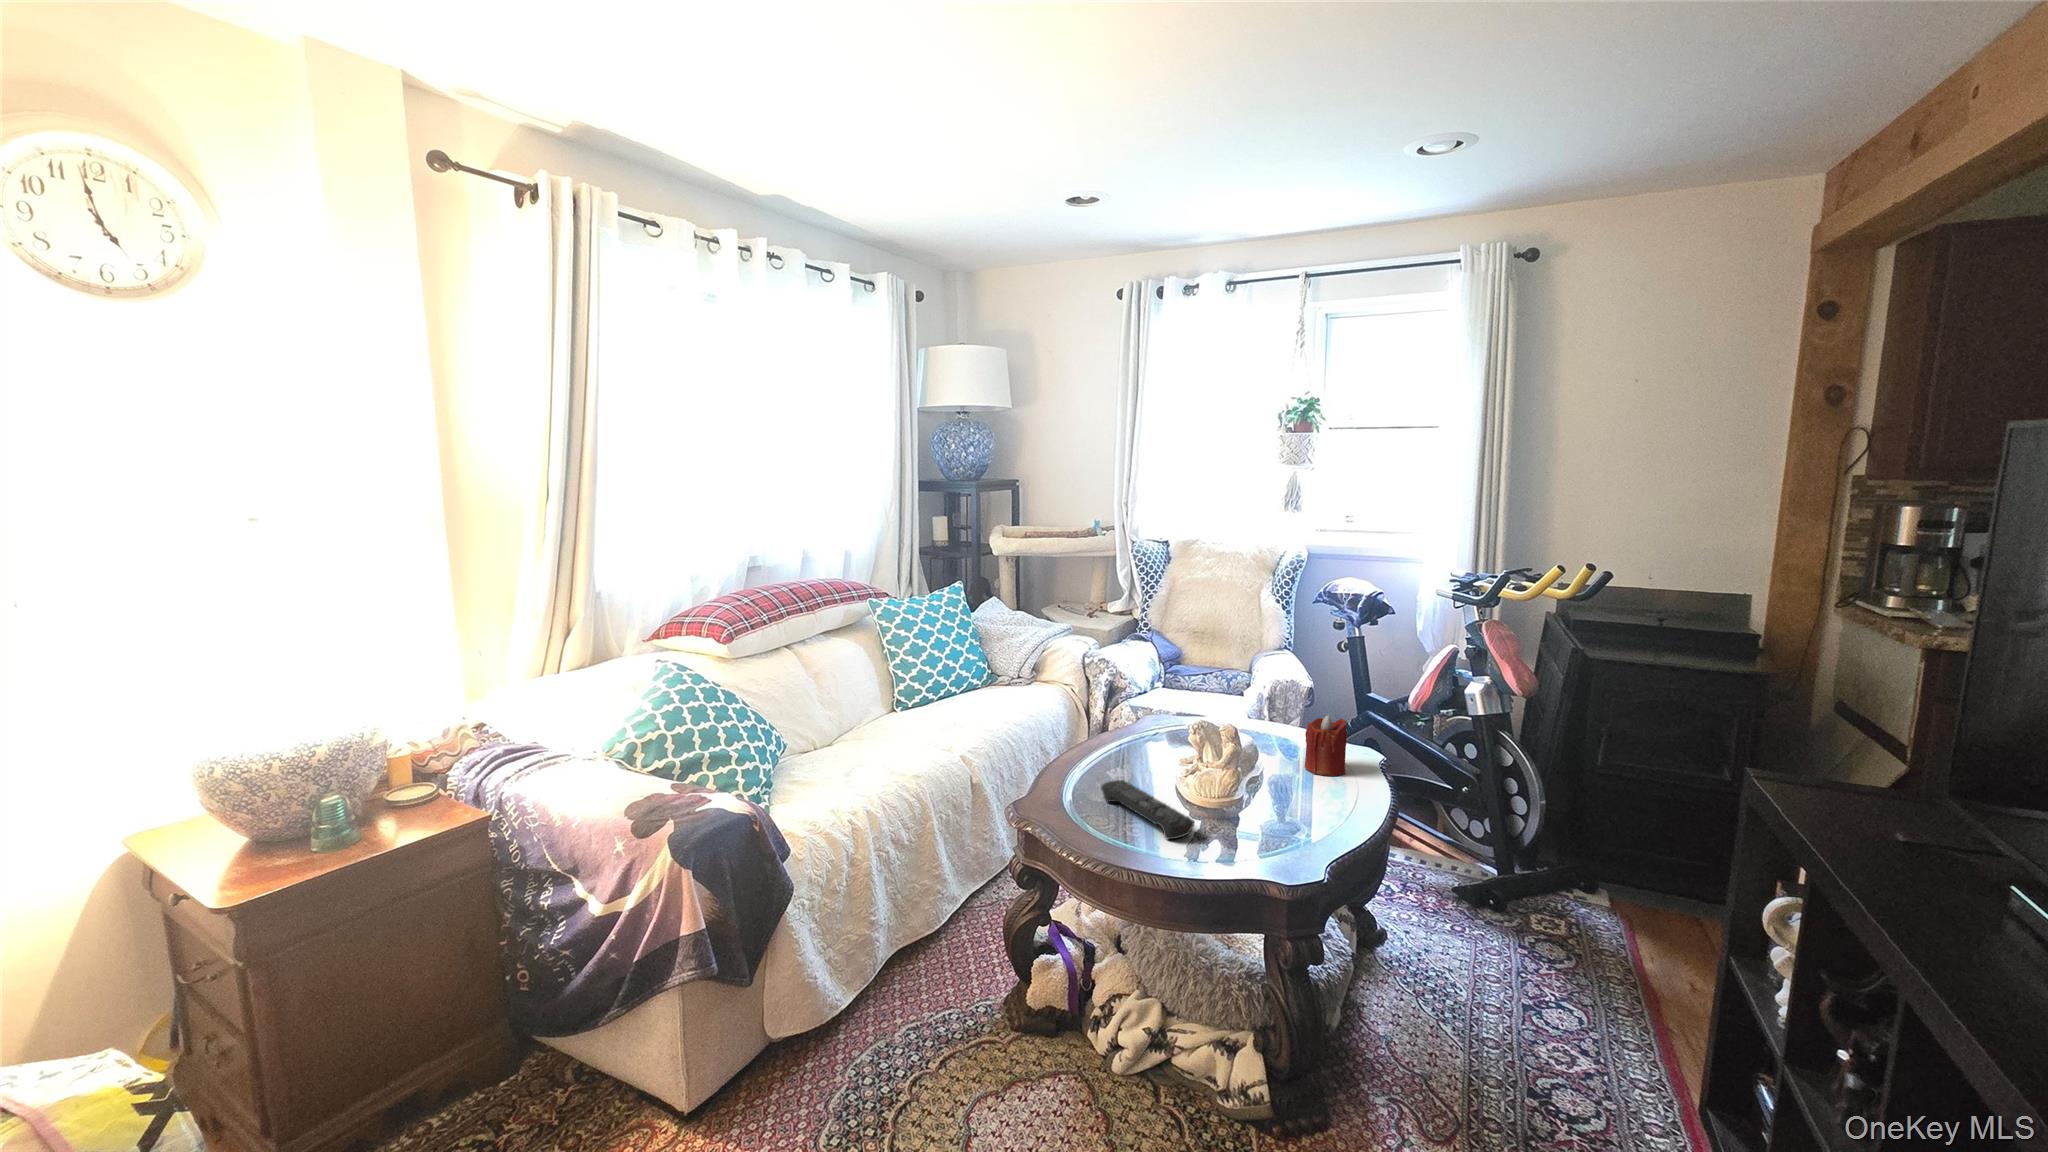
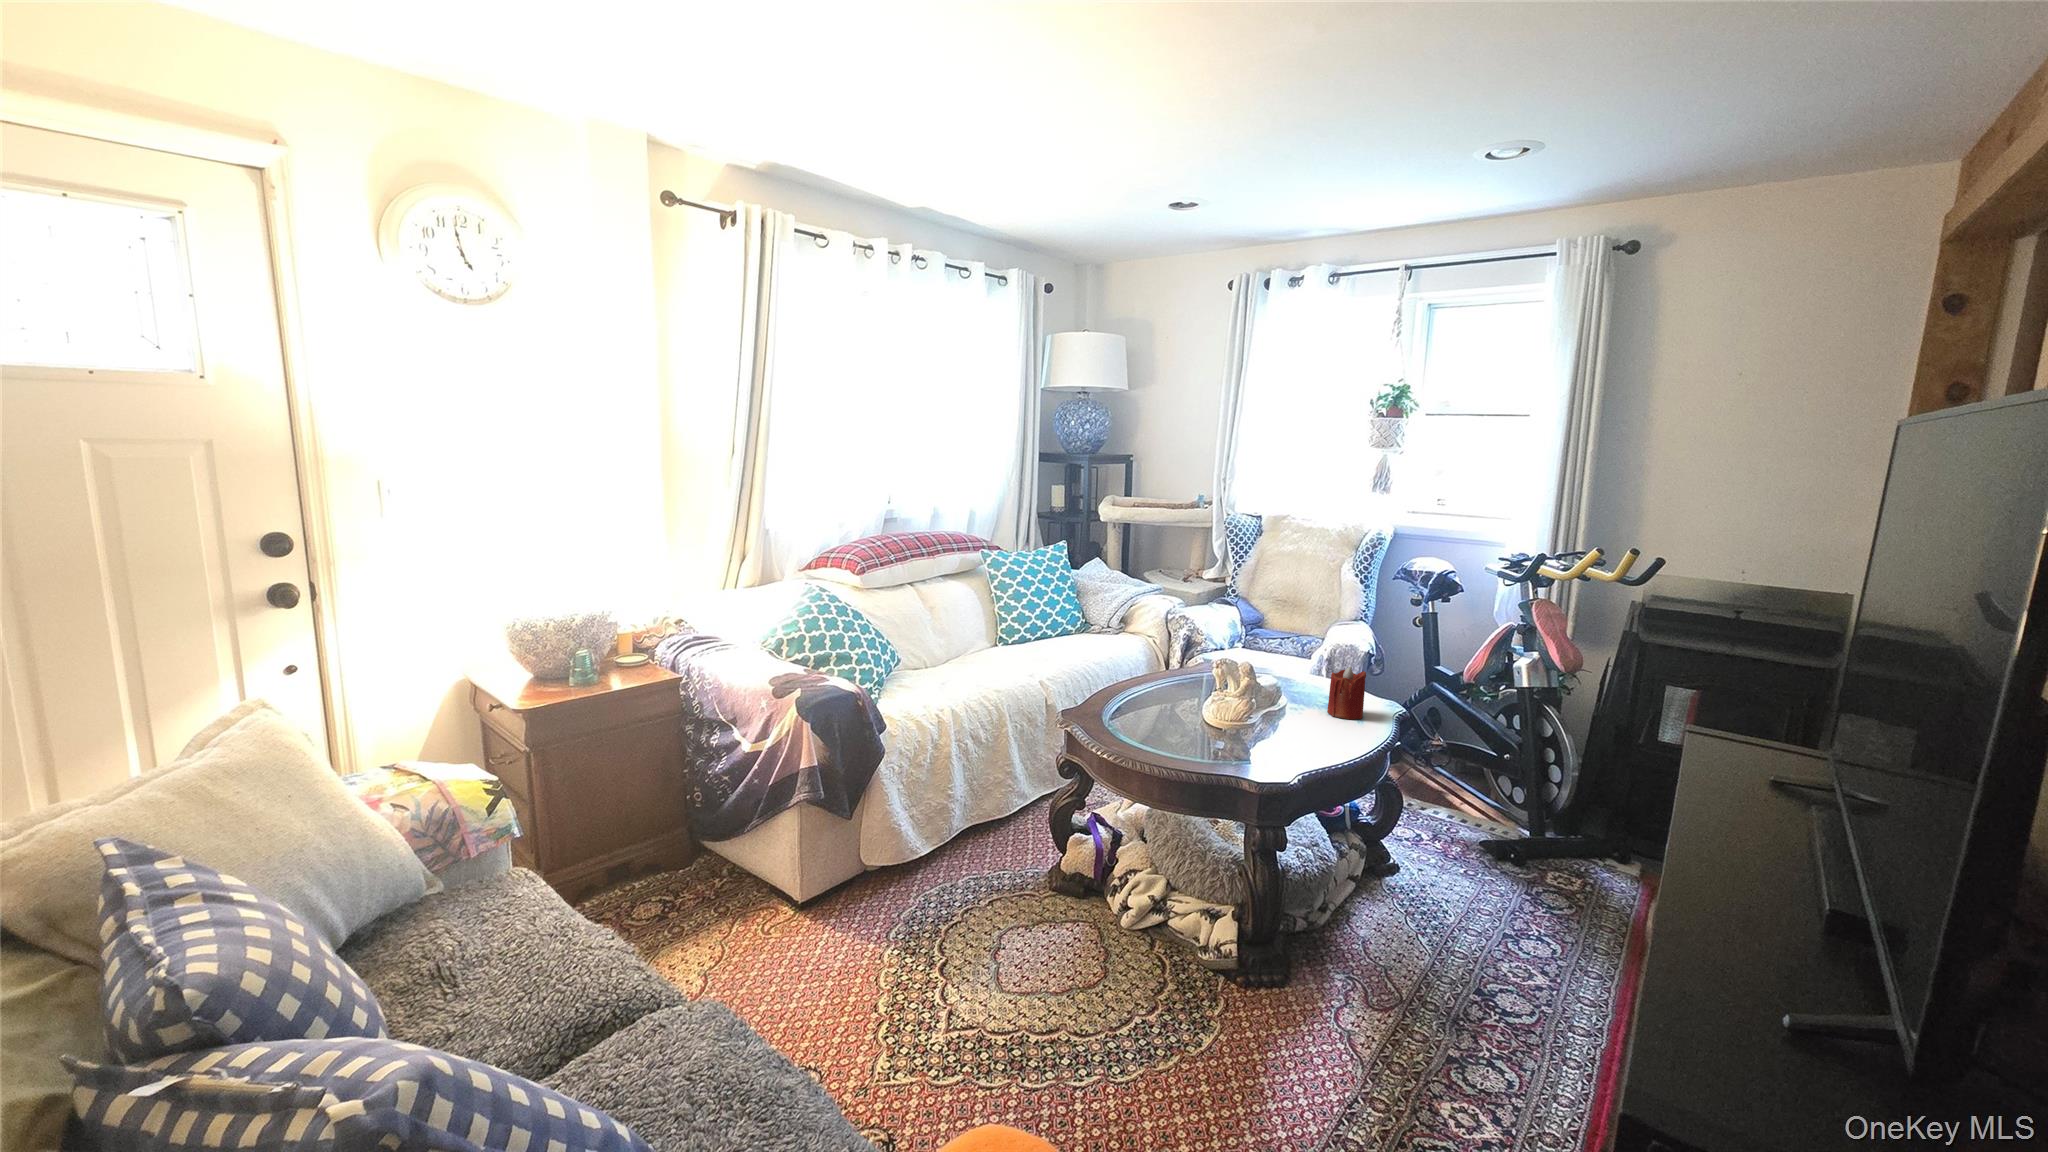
remote control: present [1101,780,1194,840] -> none [1137,702,1201,746]

